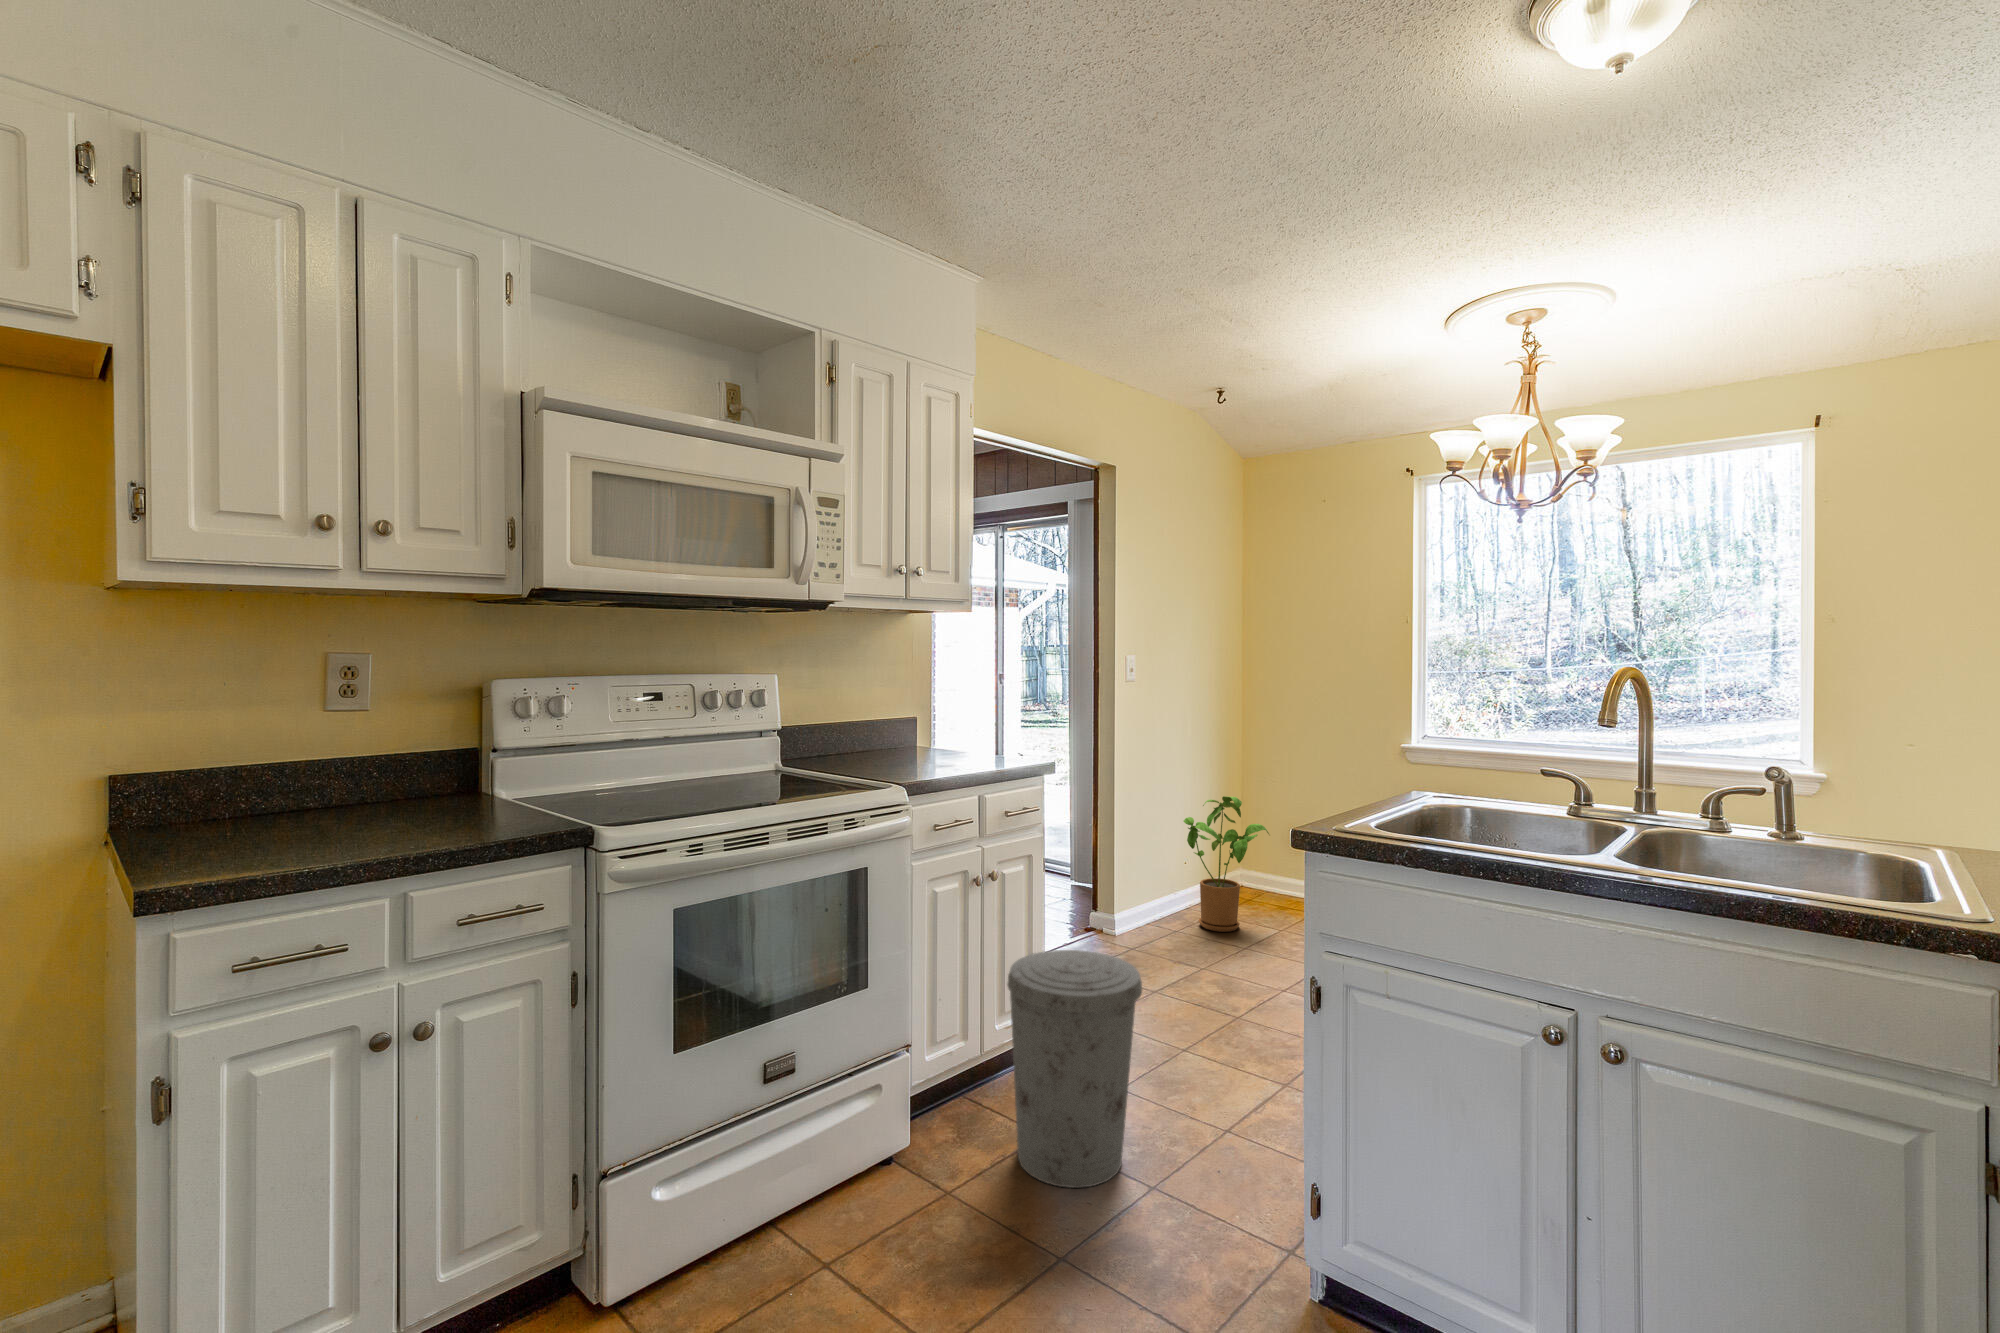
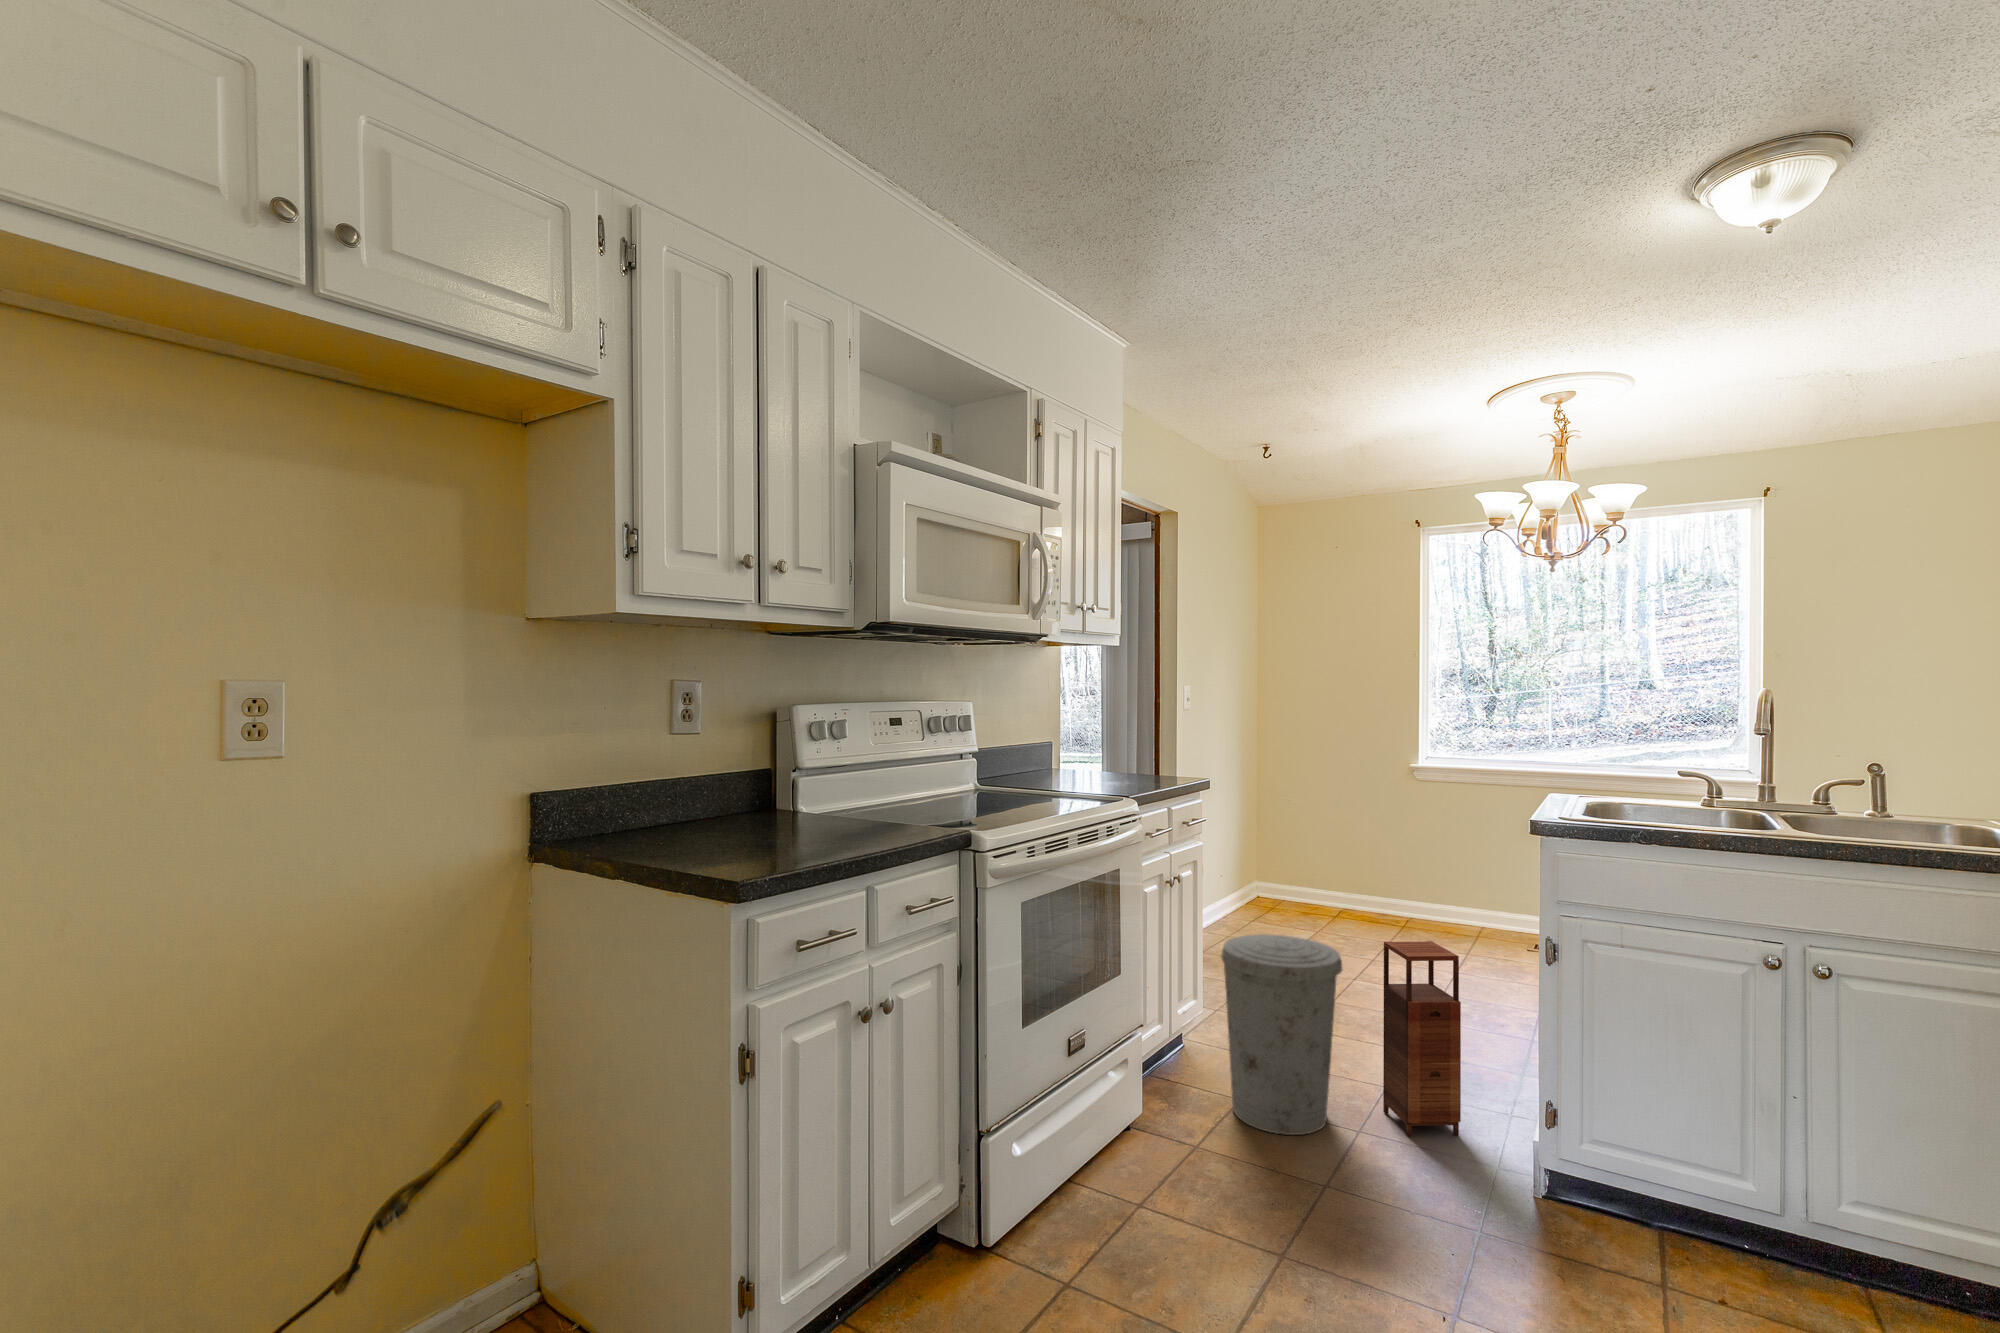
house plant: present [1183,796,1269,932] -> none [1229,807,1306,929]
storage cabinet: none [1194,970,1268,1208] -> present [1383,941,1461,1136]

